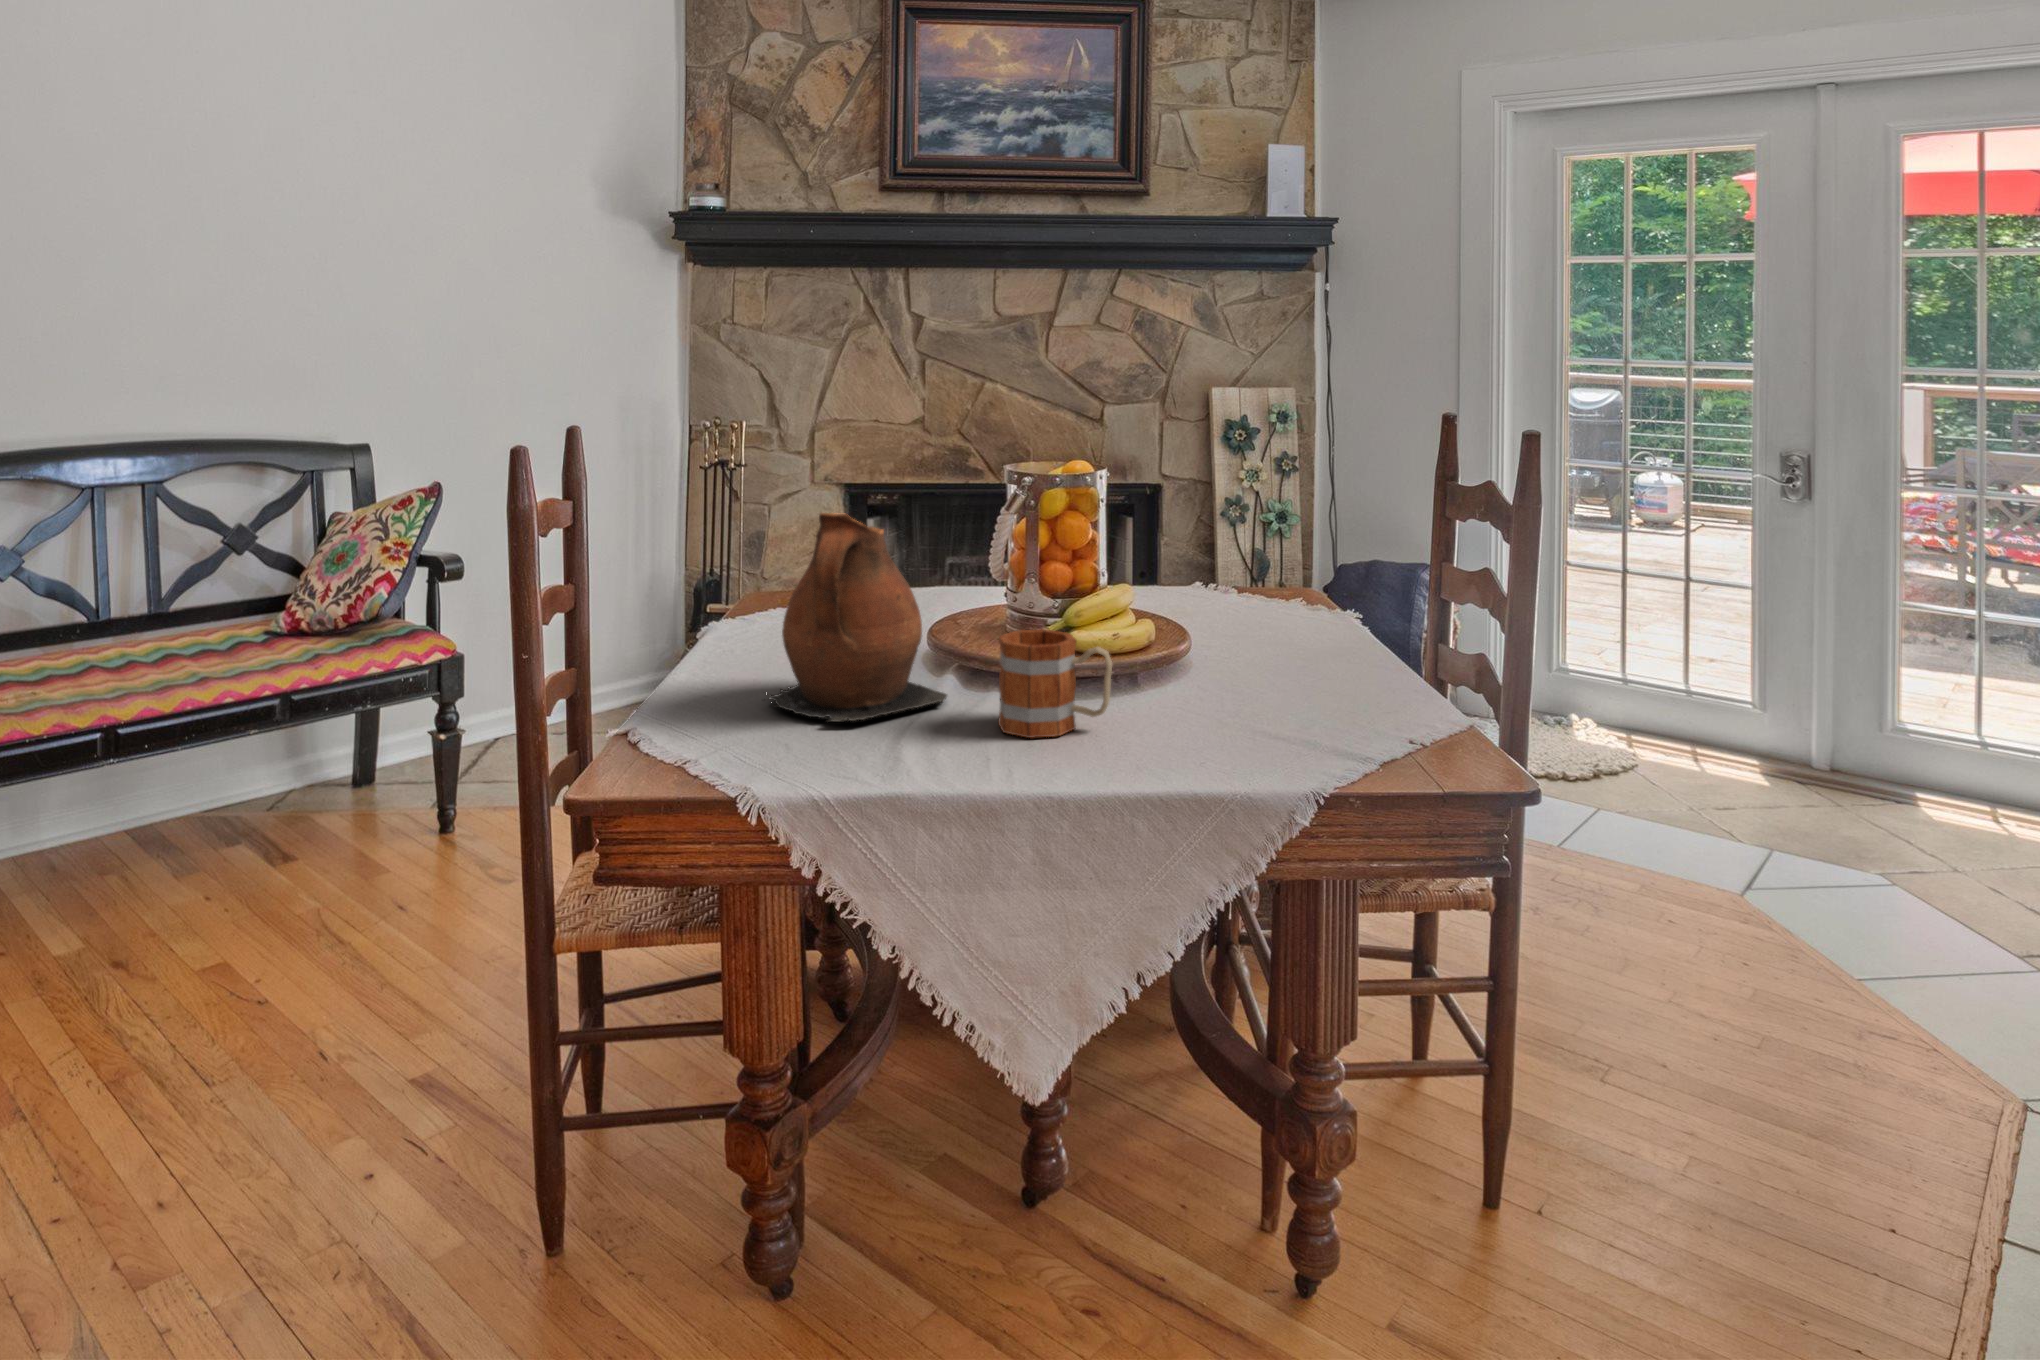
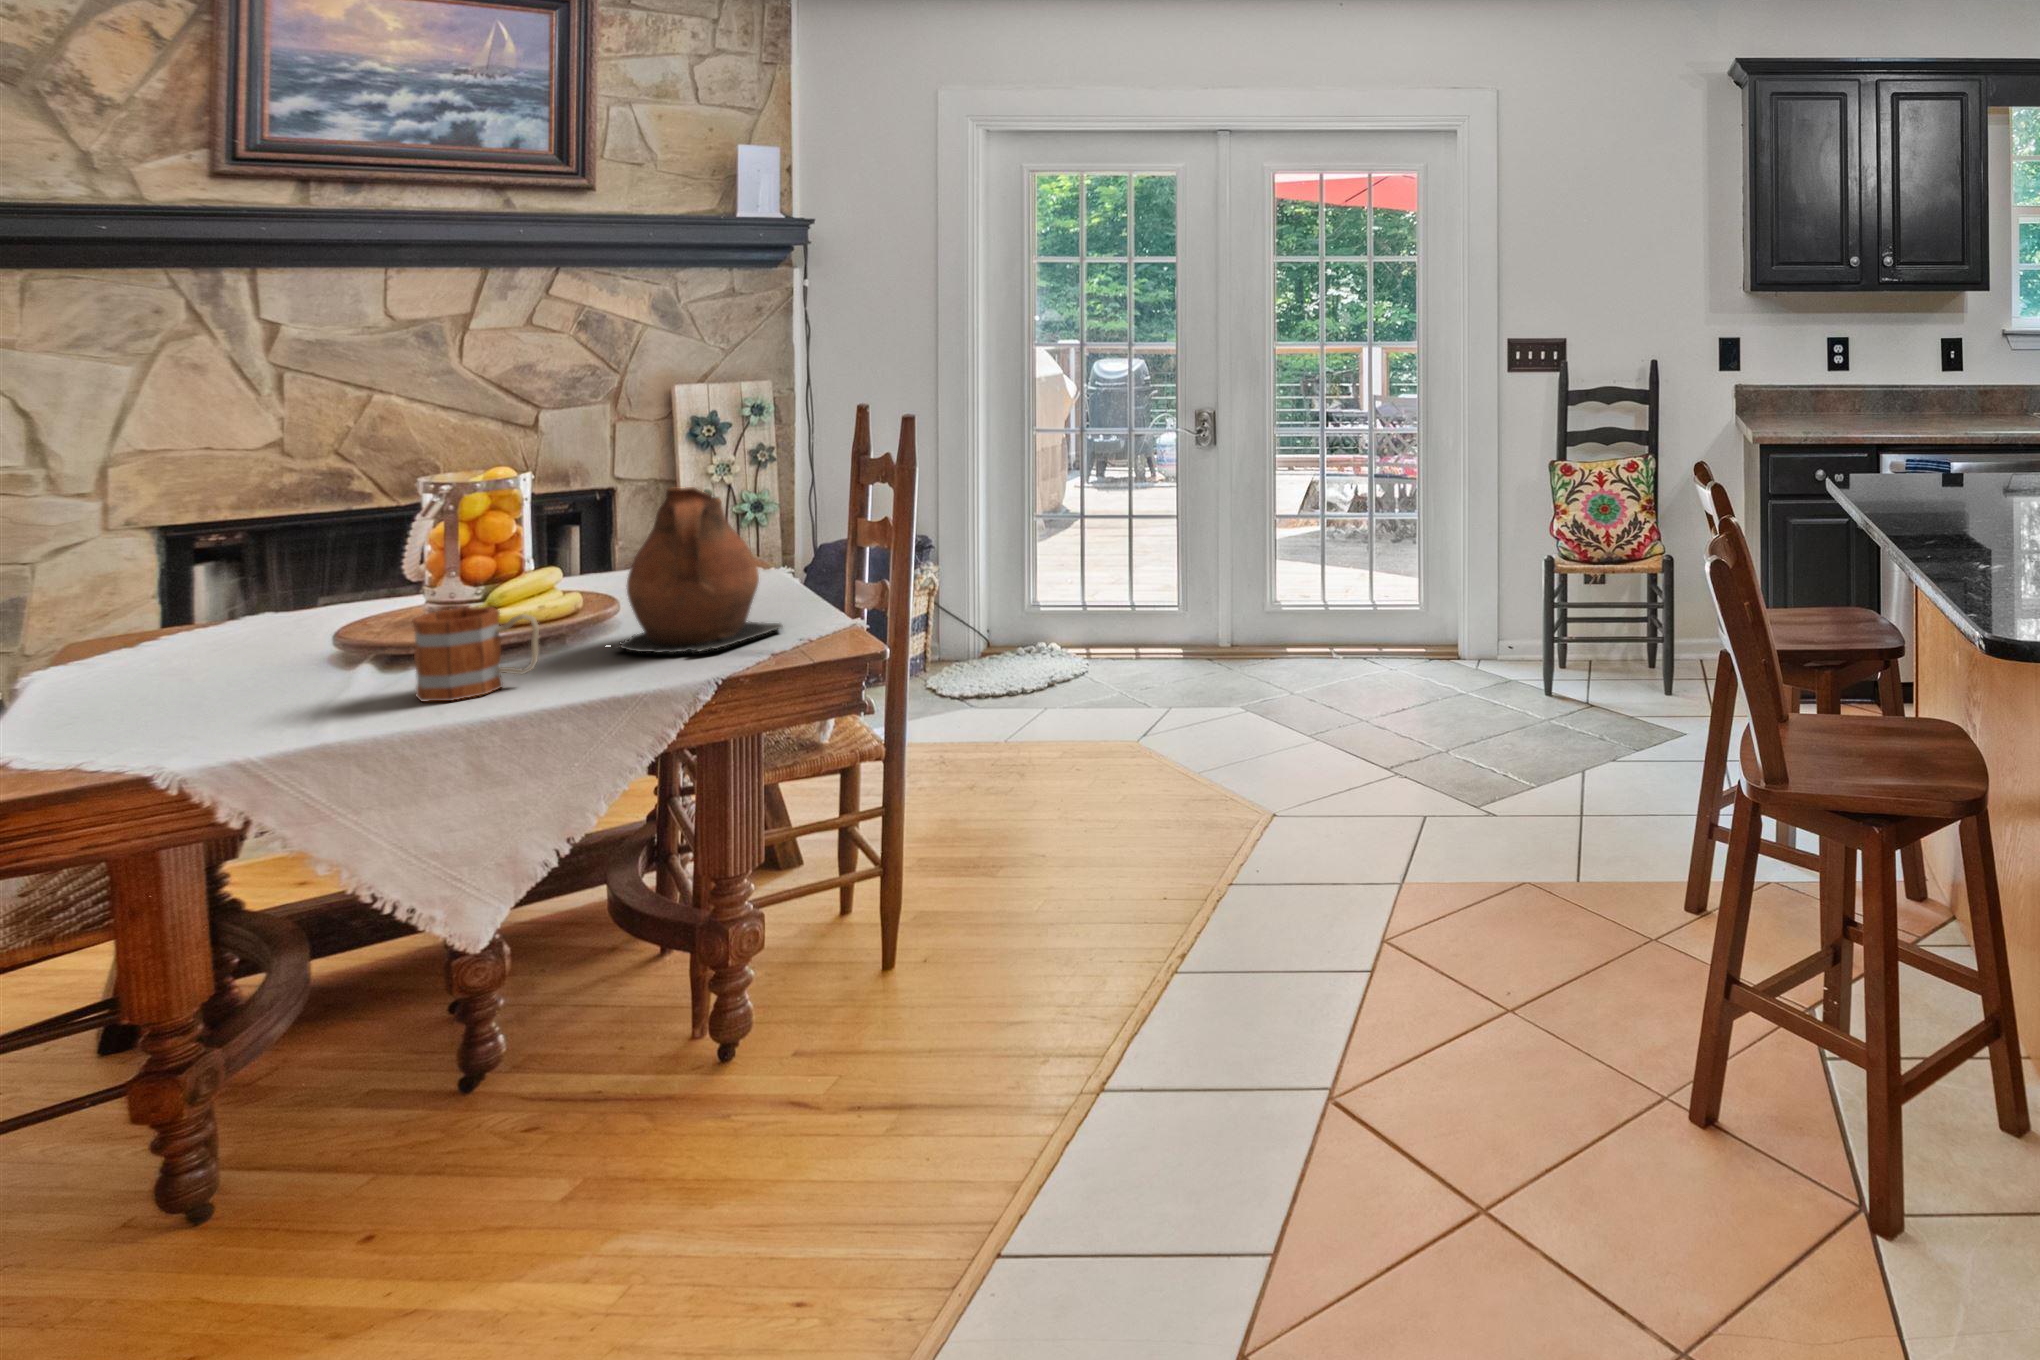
ceramic pitcher: present [764,513,947,722] -> present [614,487,782,653]

